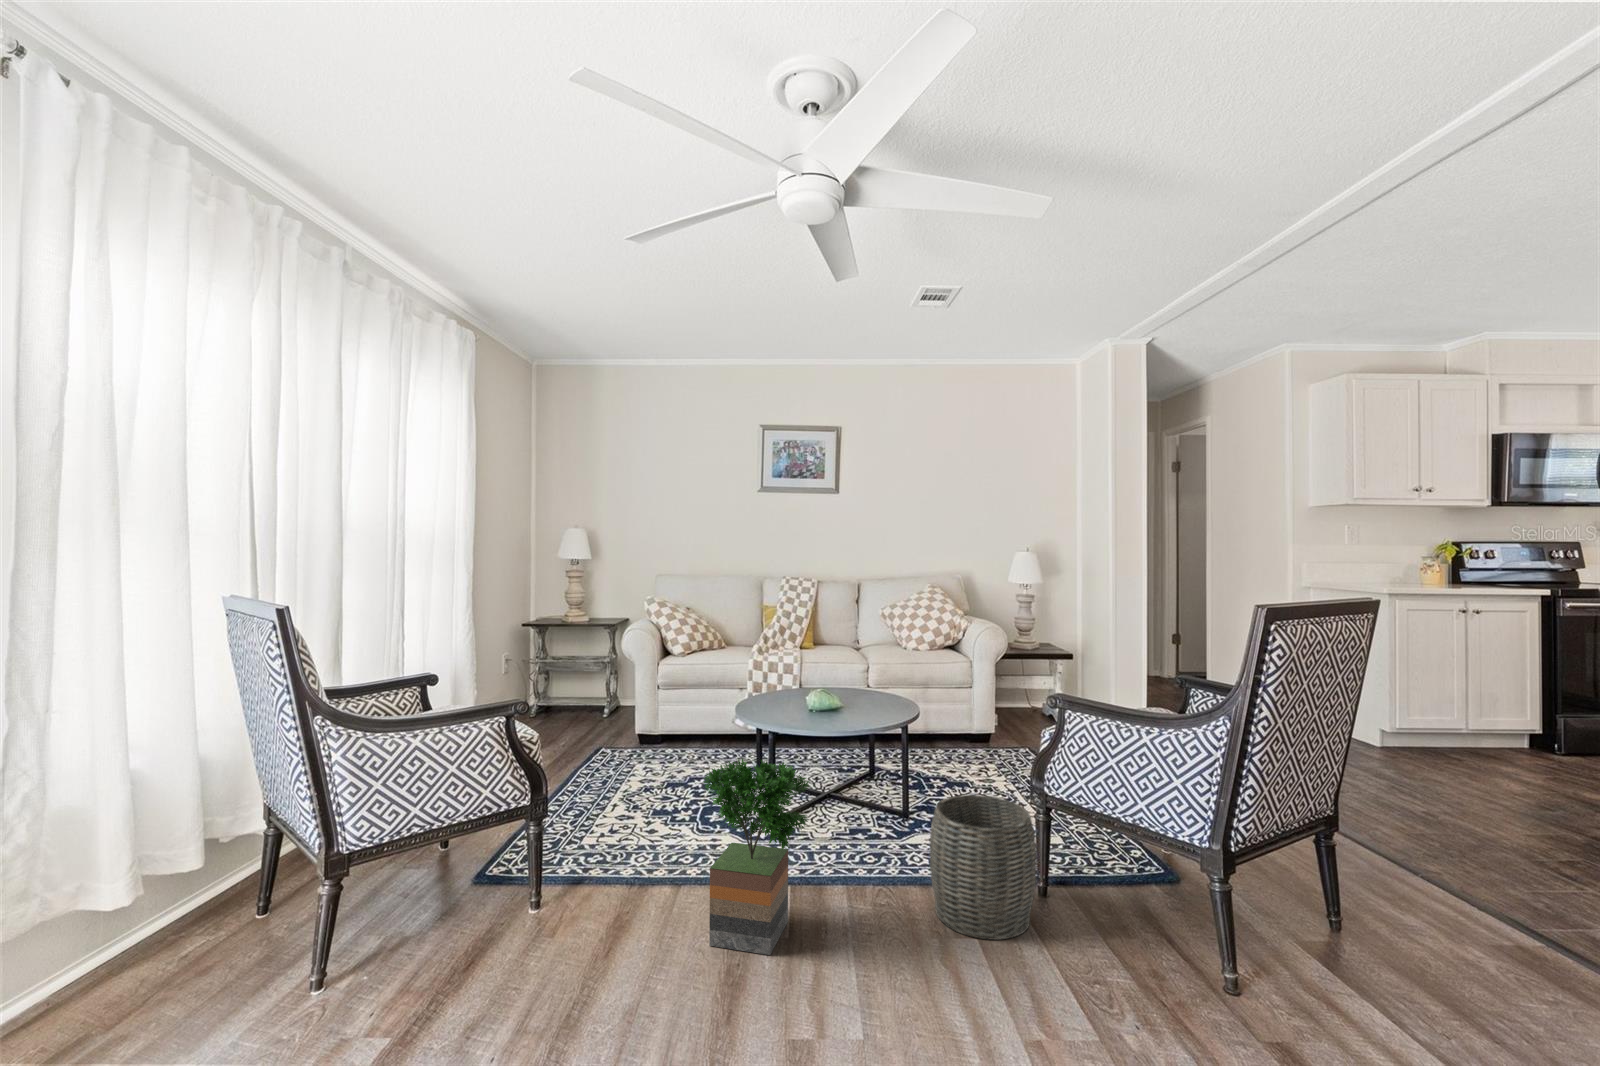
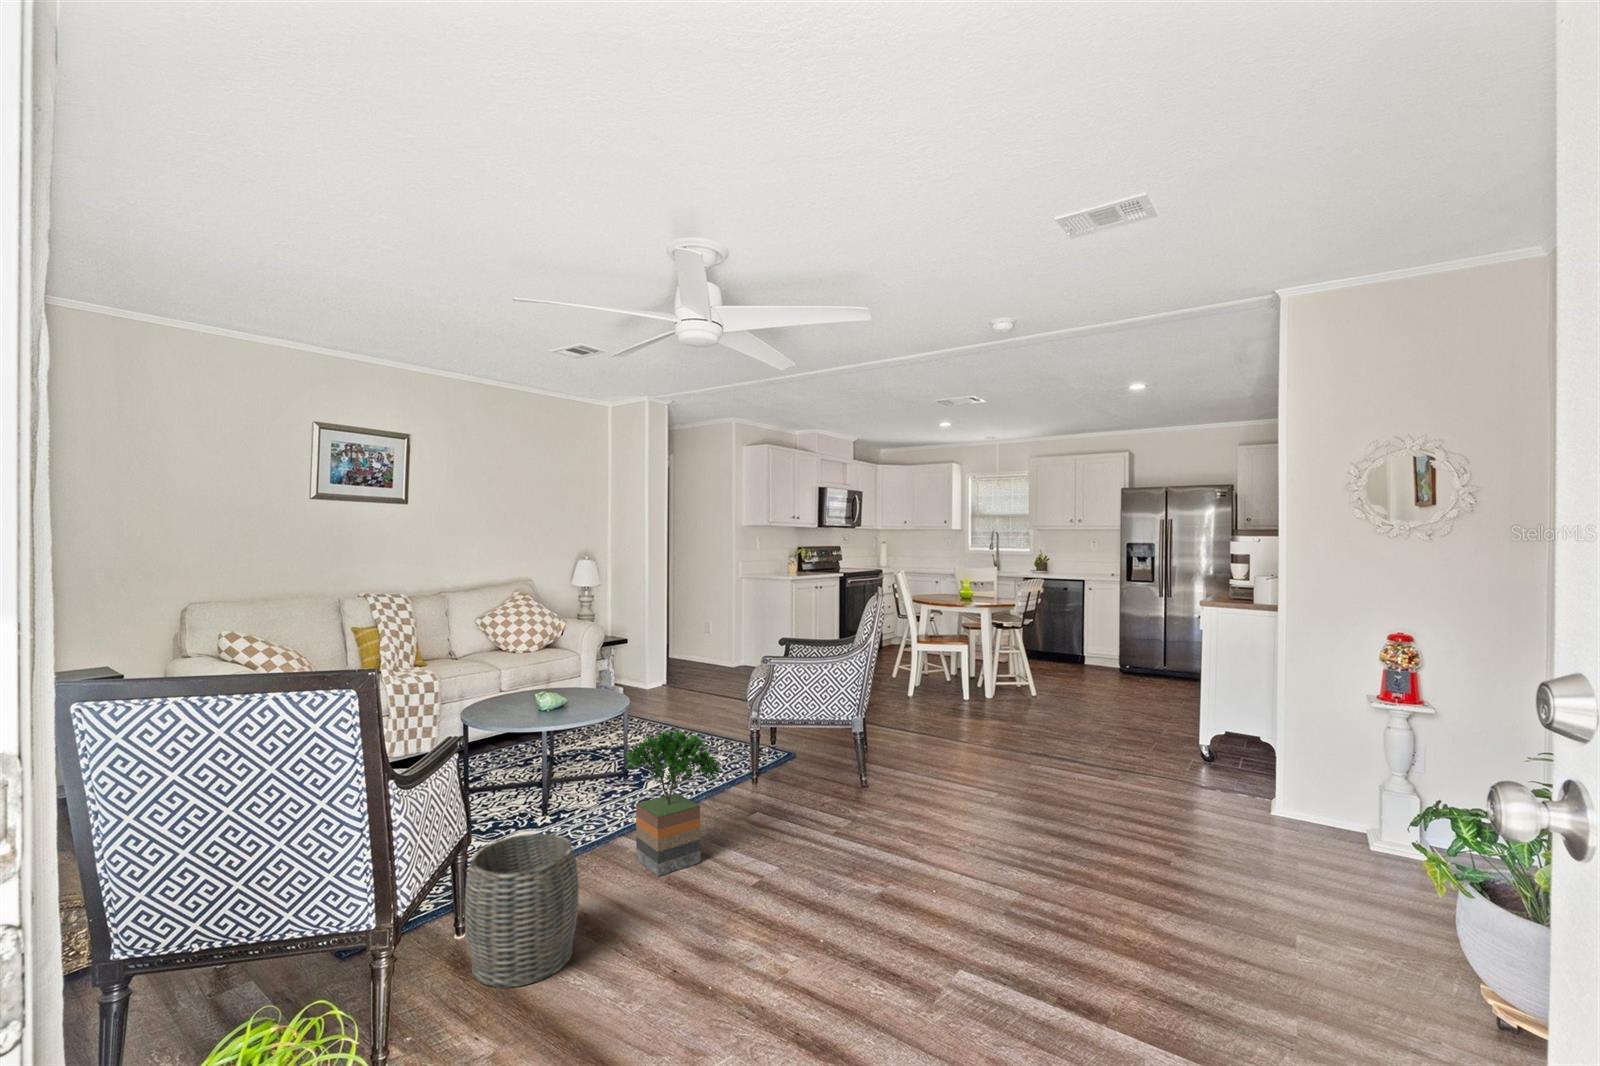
woven basket: present [930,795,1036,940] -> present [465,834,579,988]

